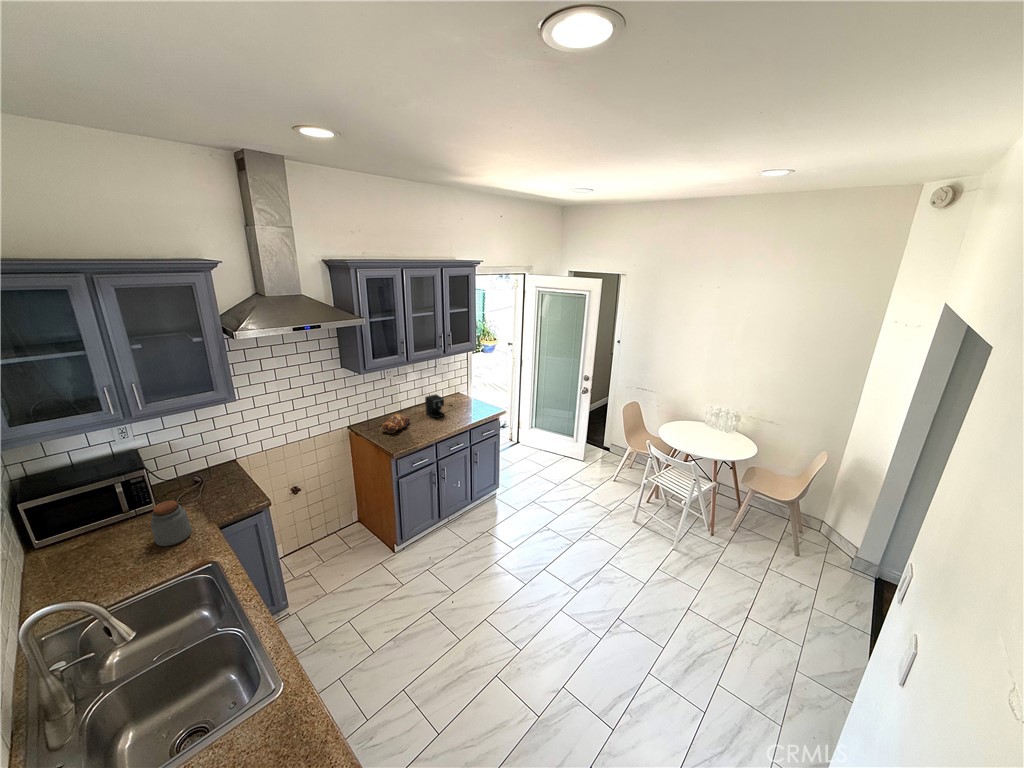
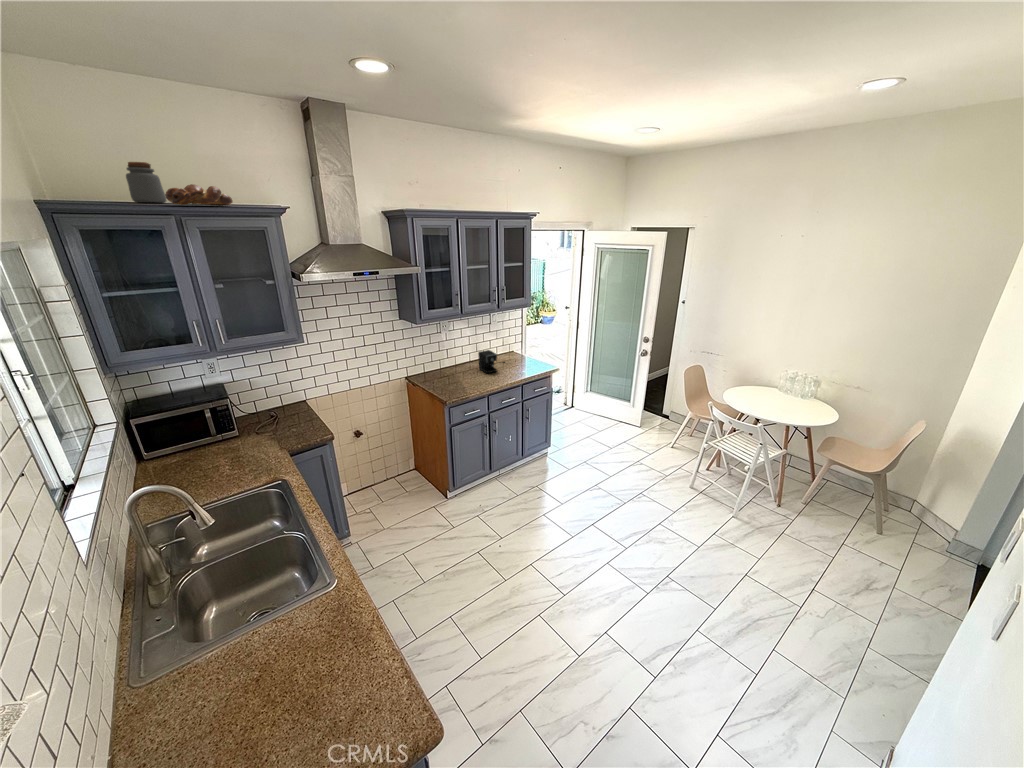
bread loaf: present [382,414,410,433] -> present [165,184,233,206]
jar: present [151,500,192,546] -> present [126,162,166,203]

